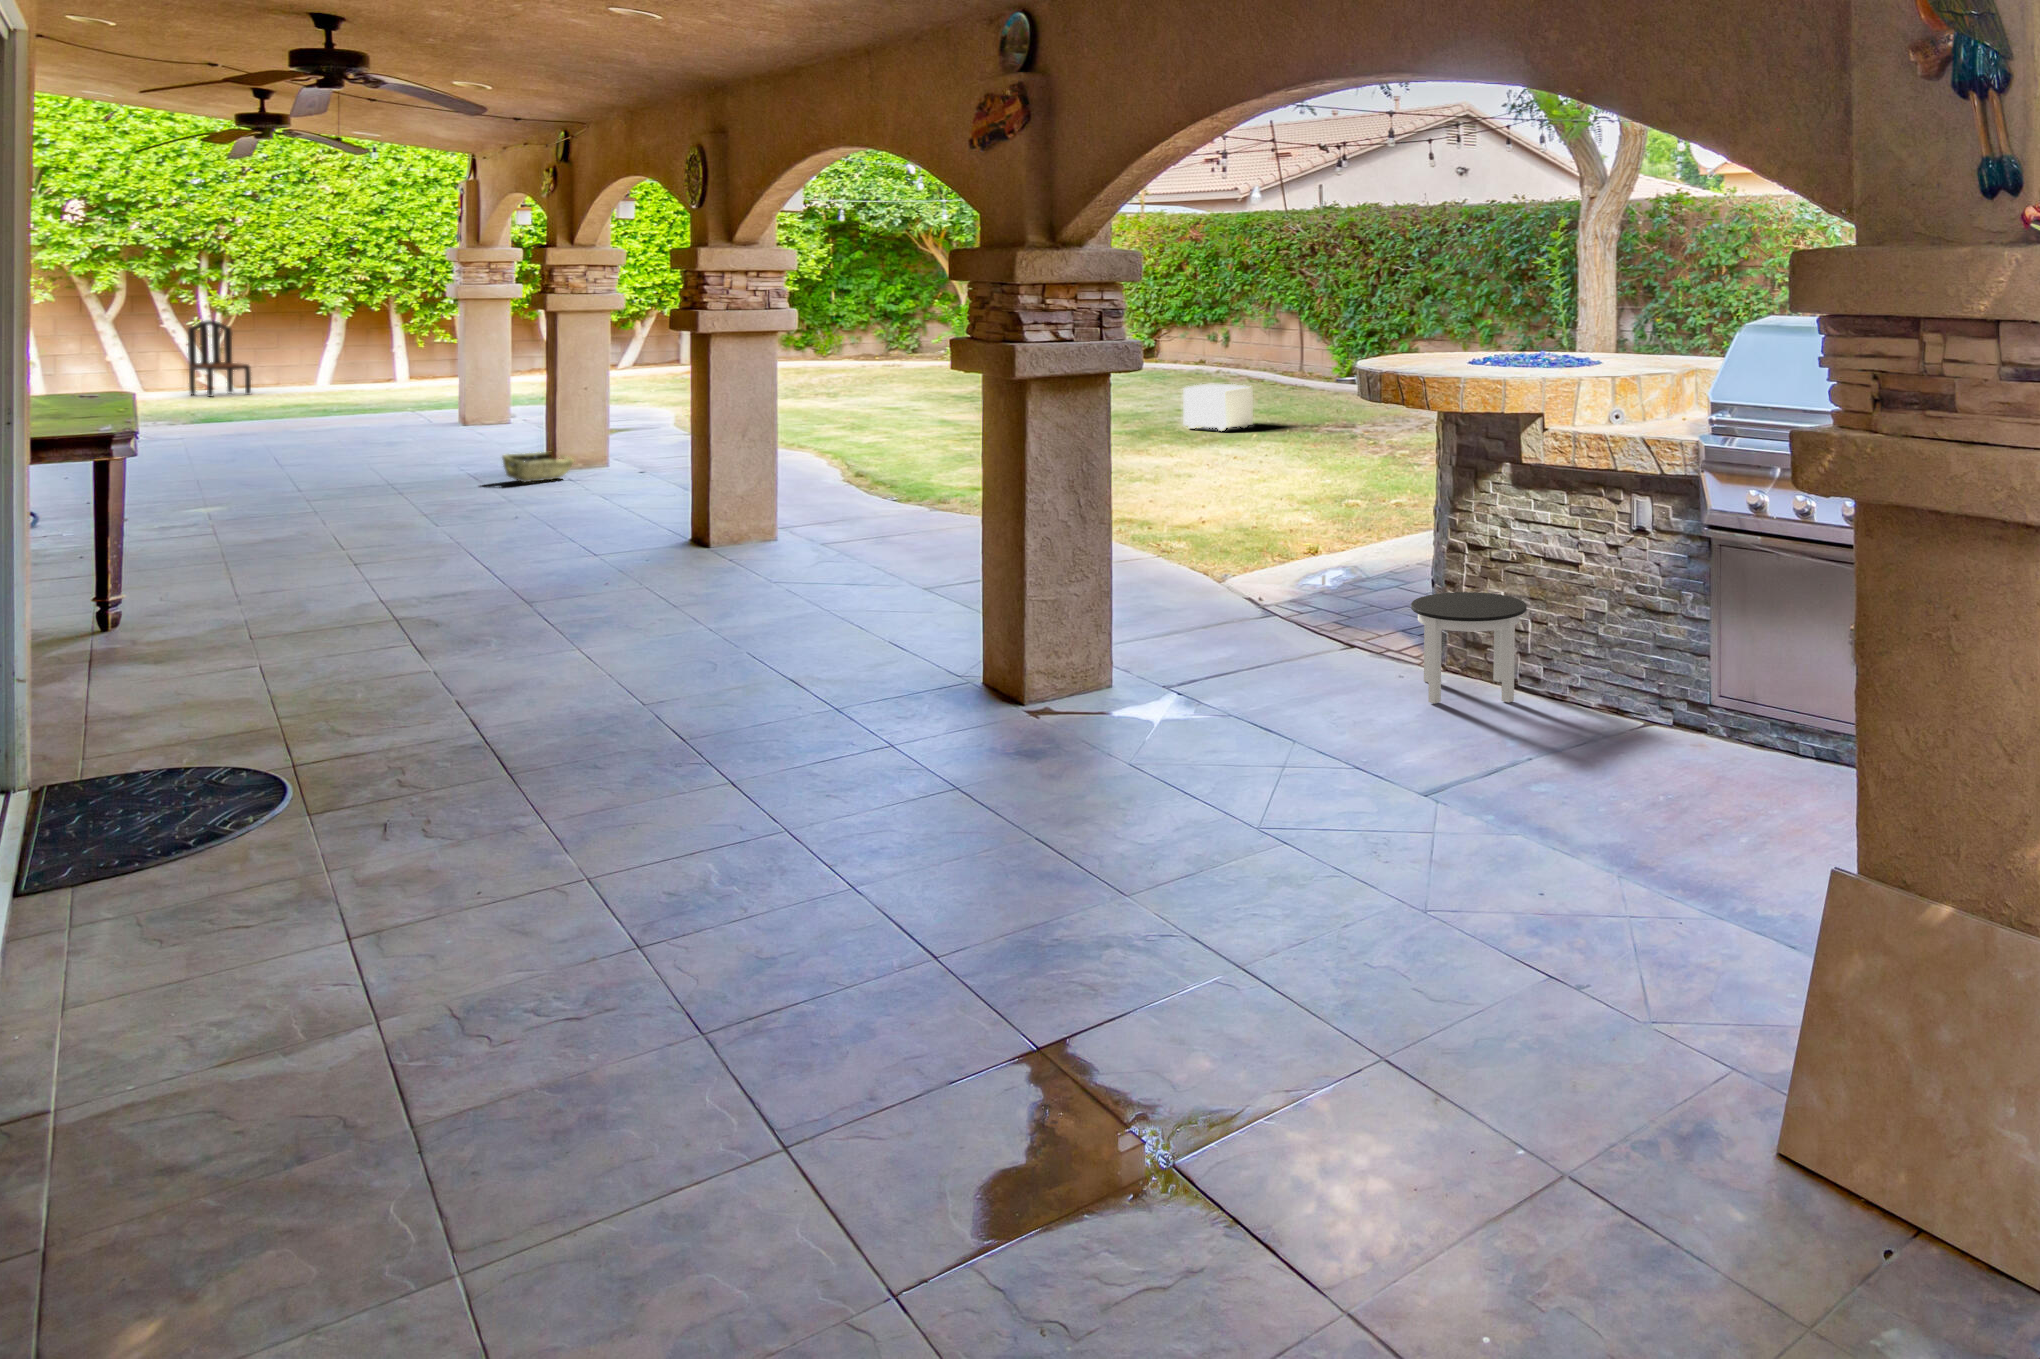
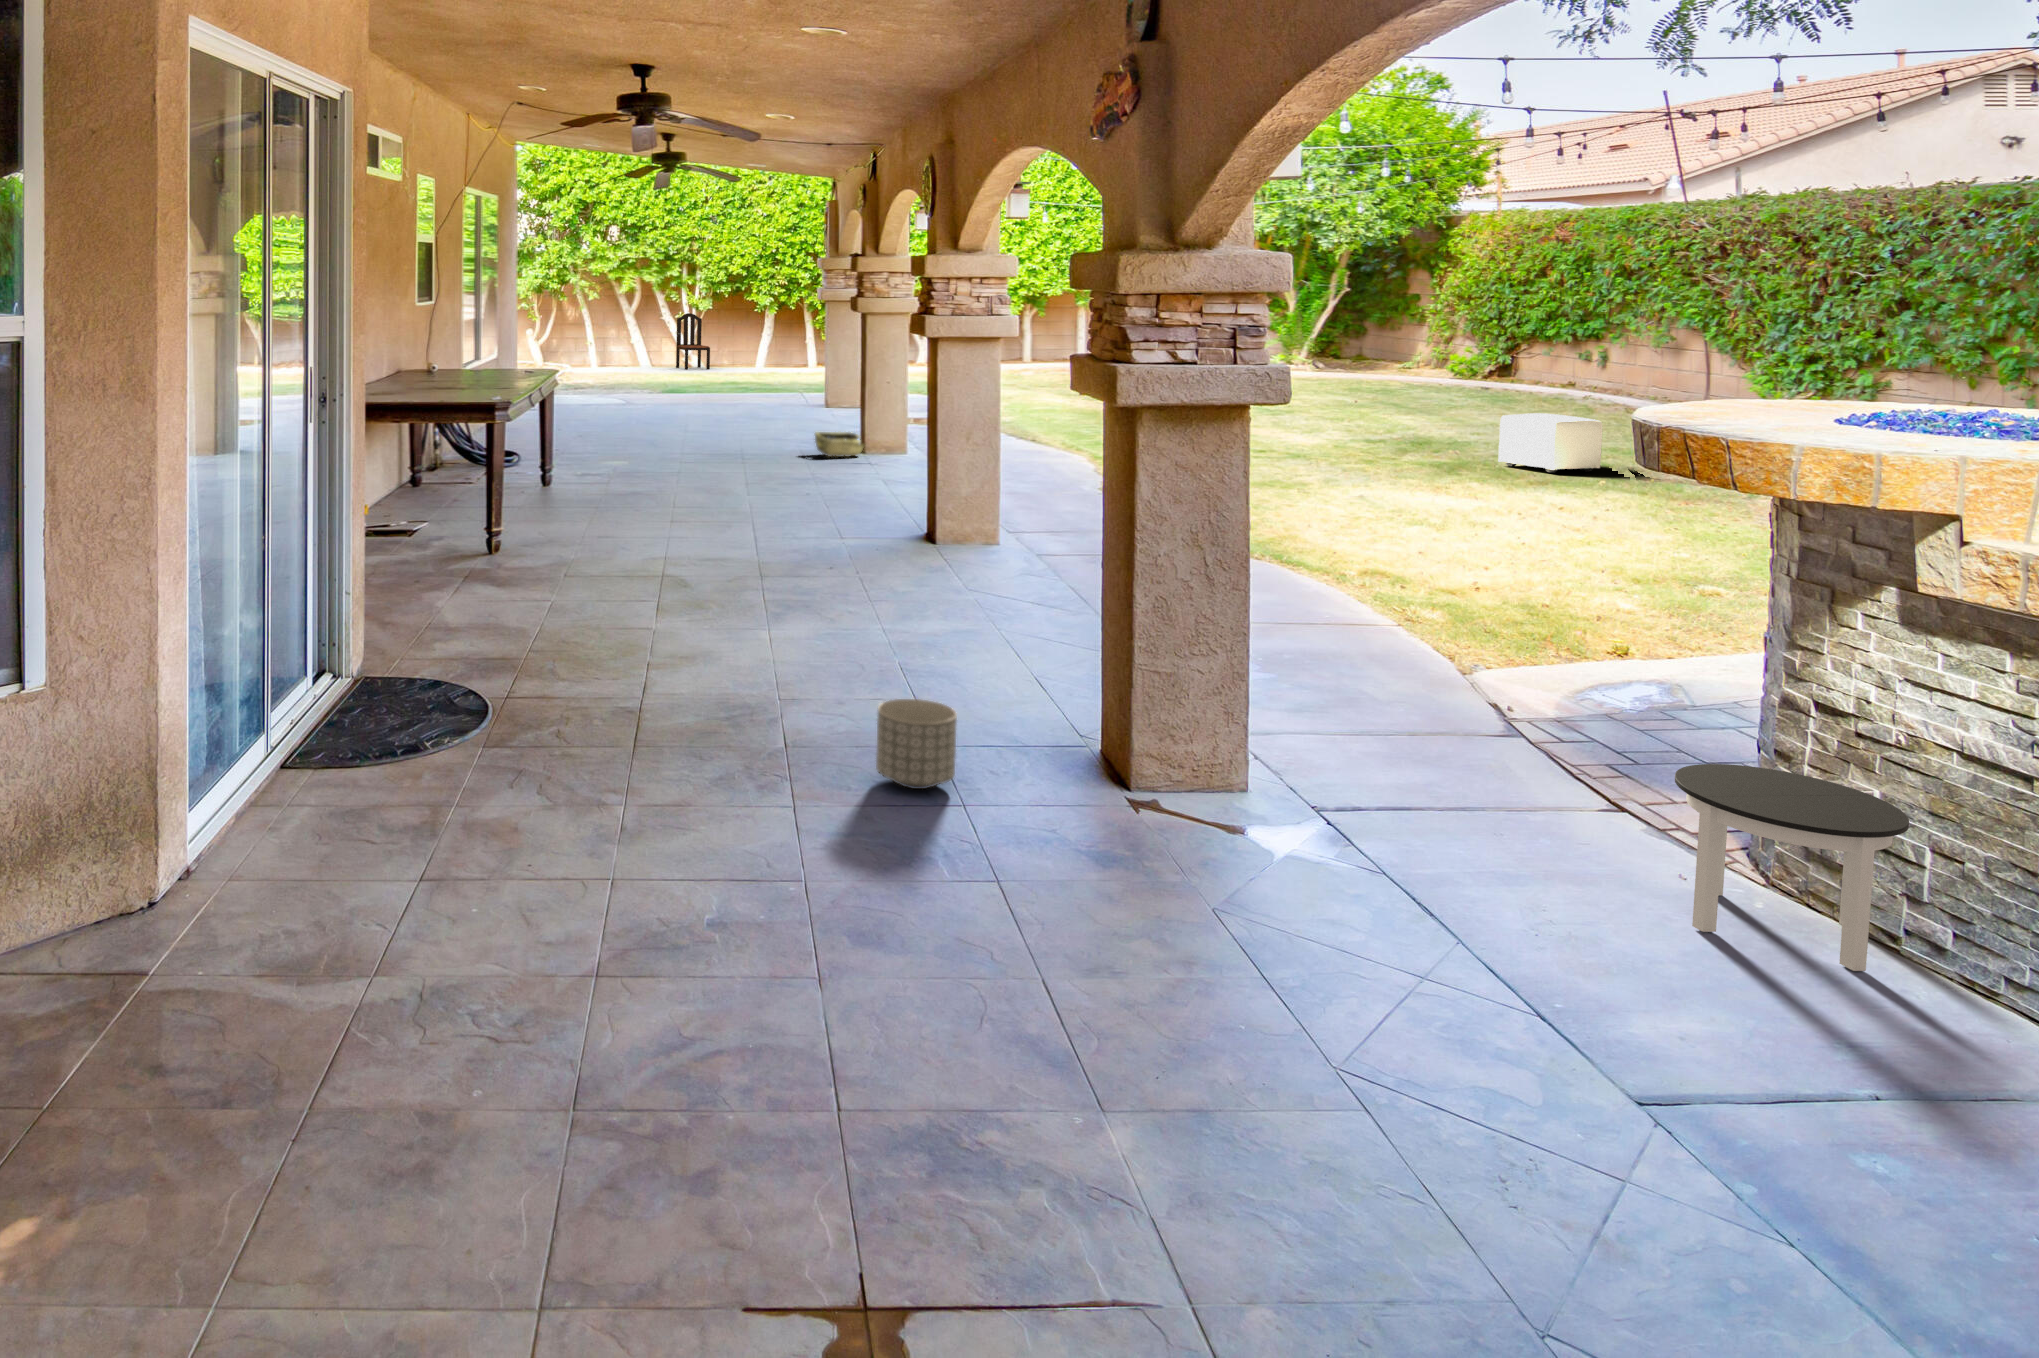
planter: none [814,675,895,760] -> present [876,699,957,789]

